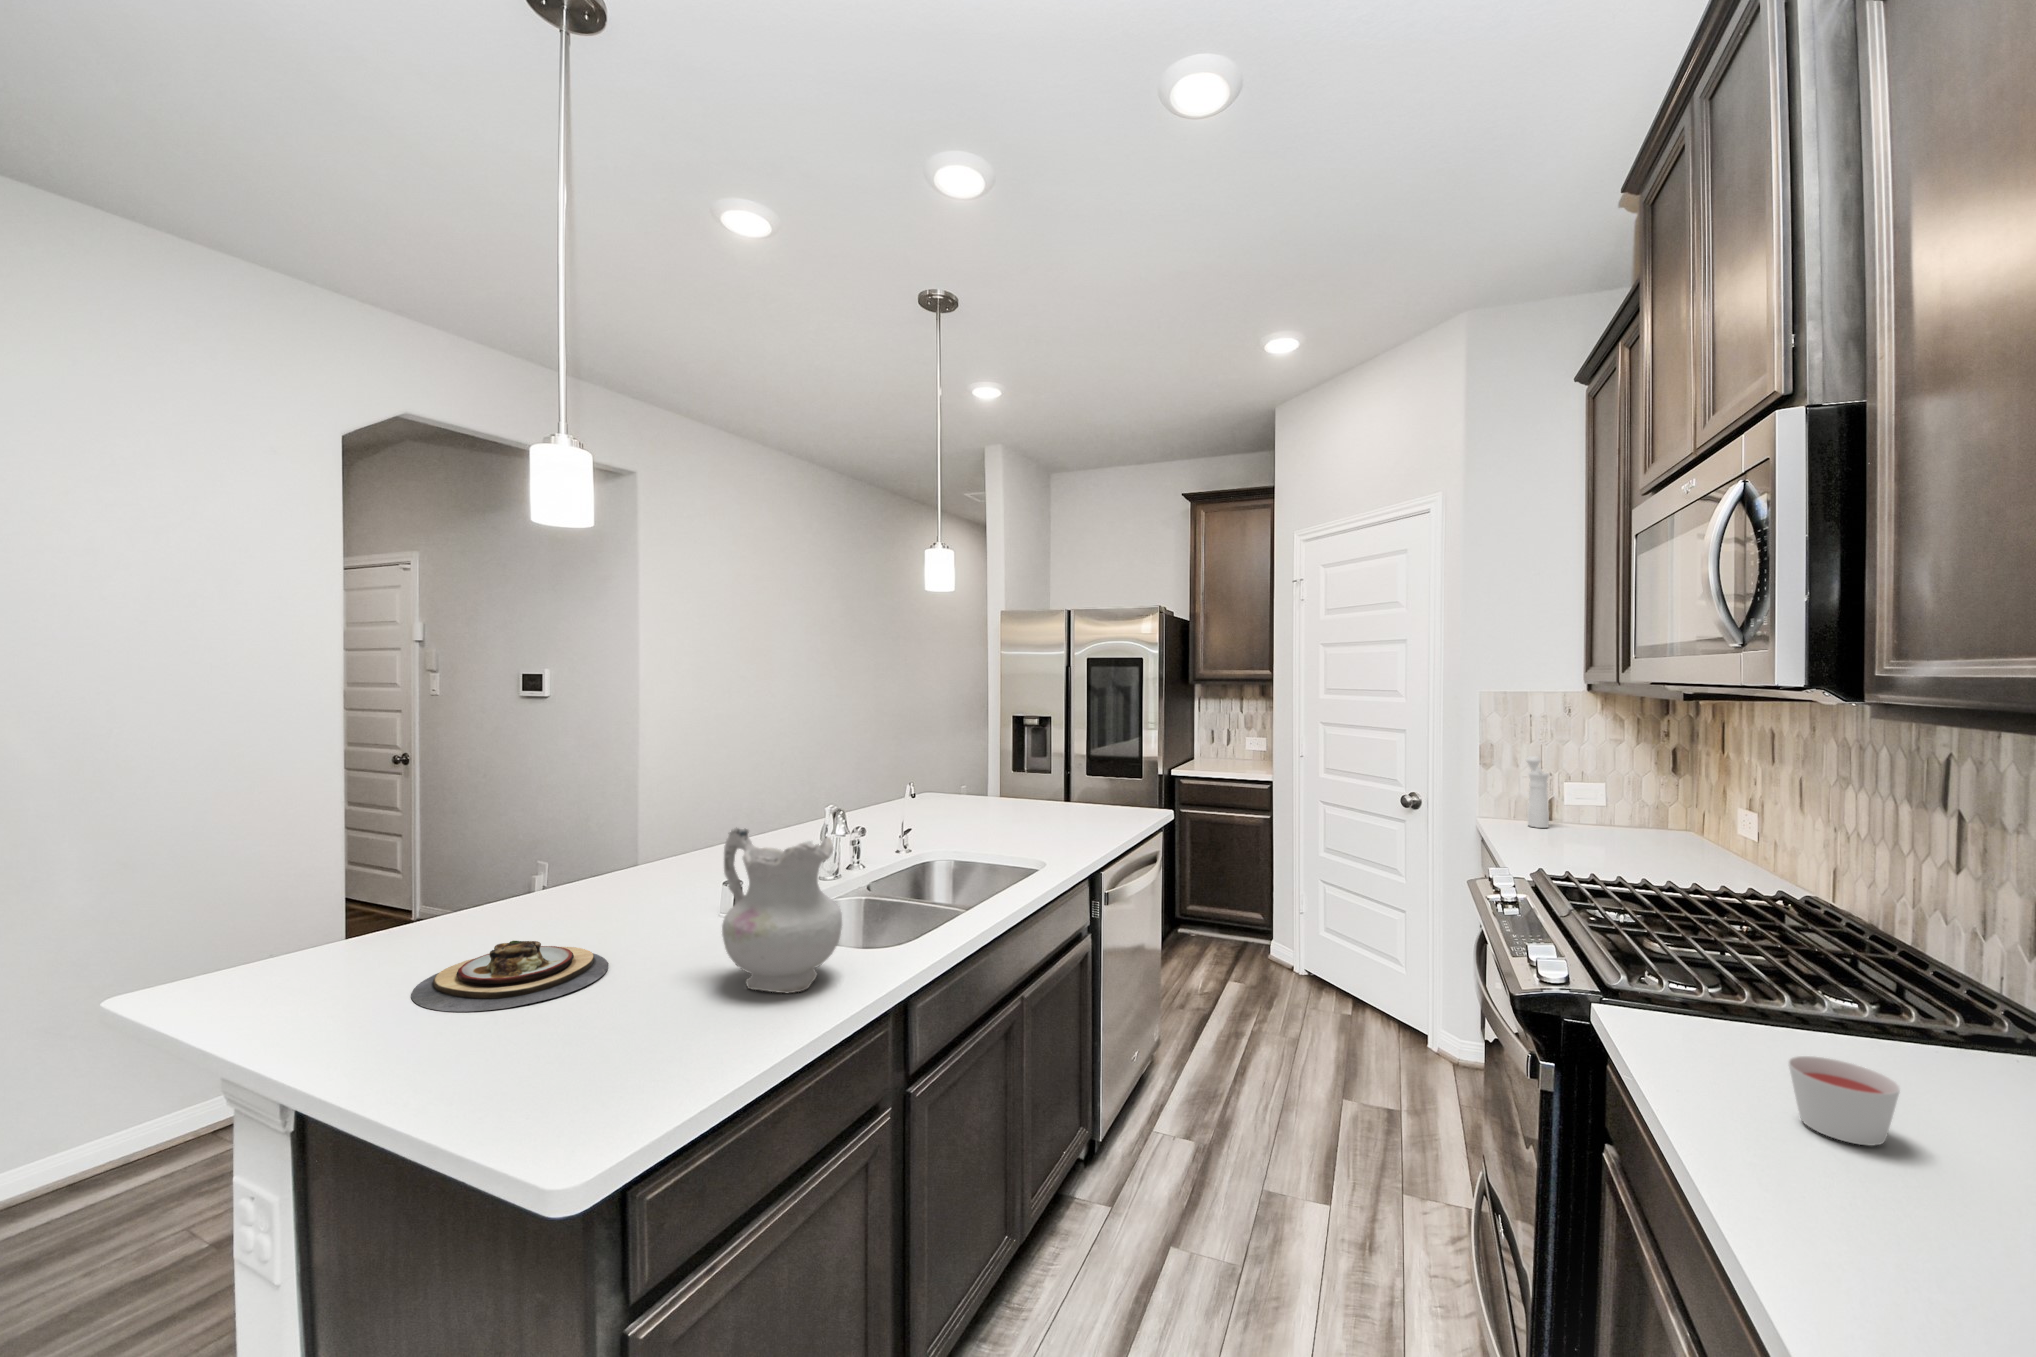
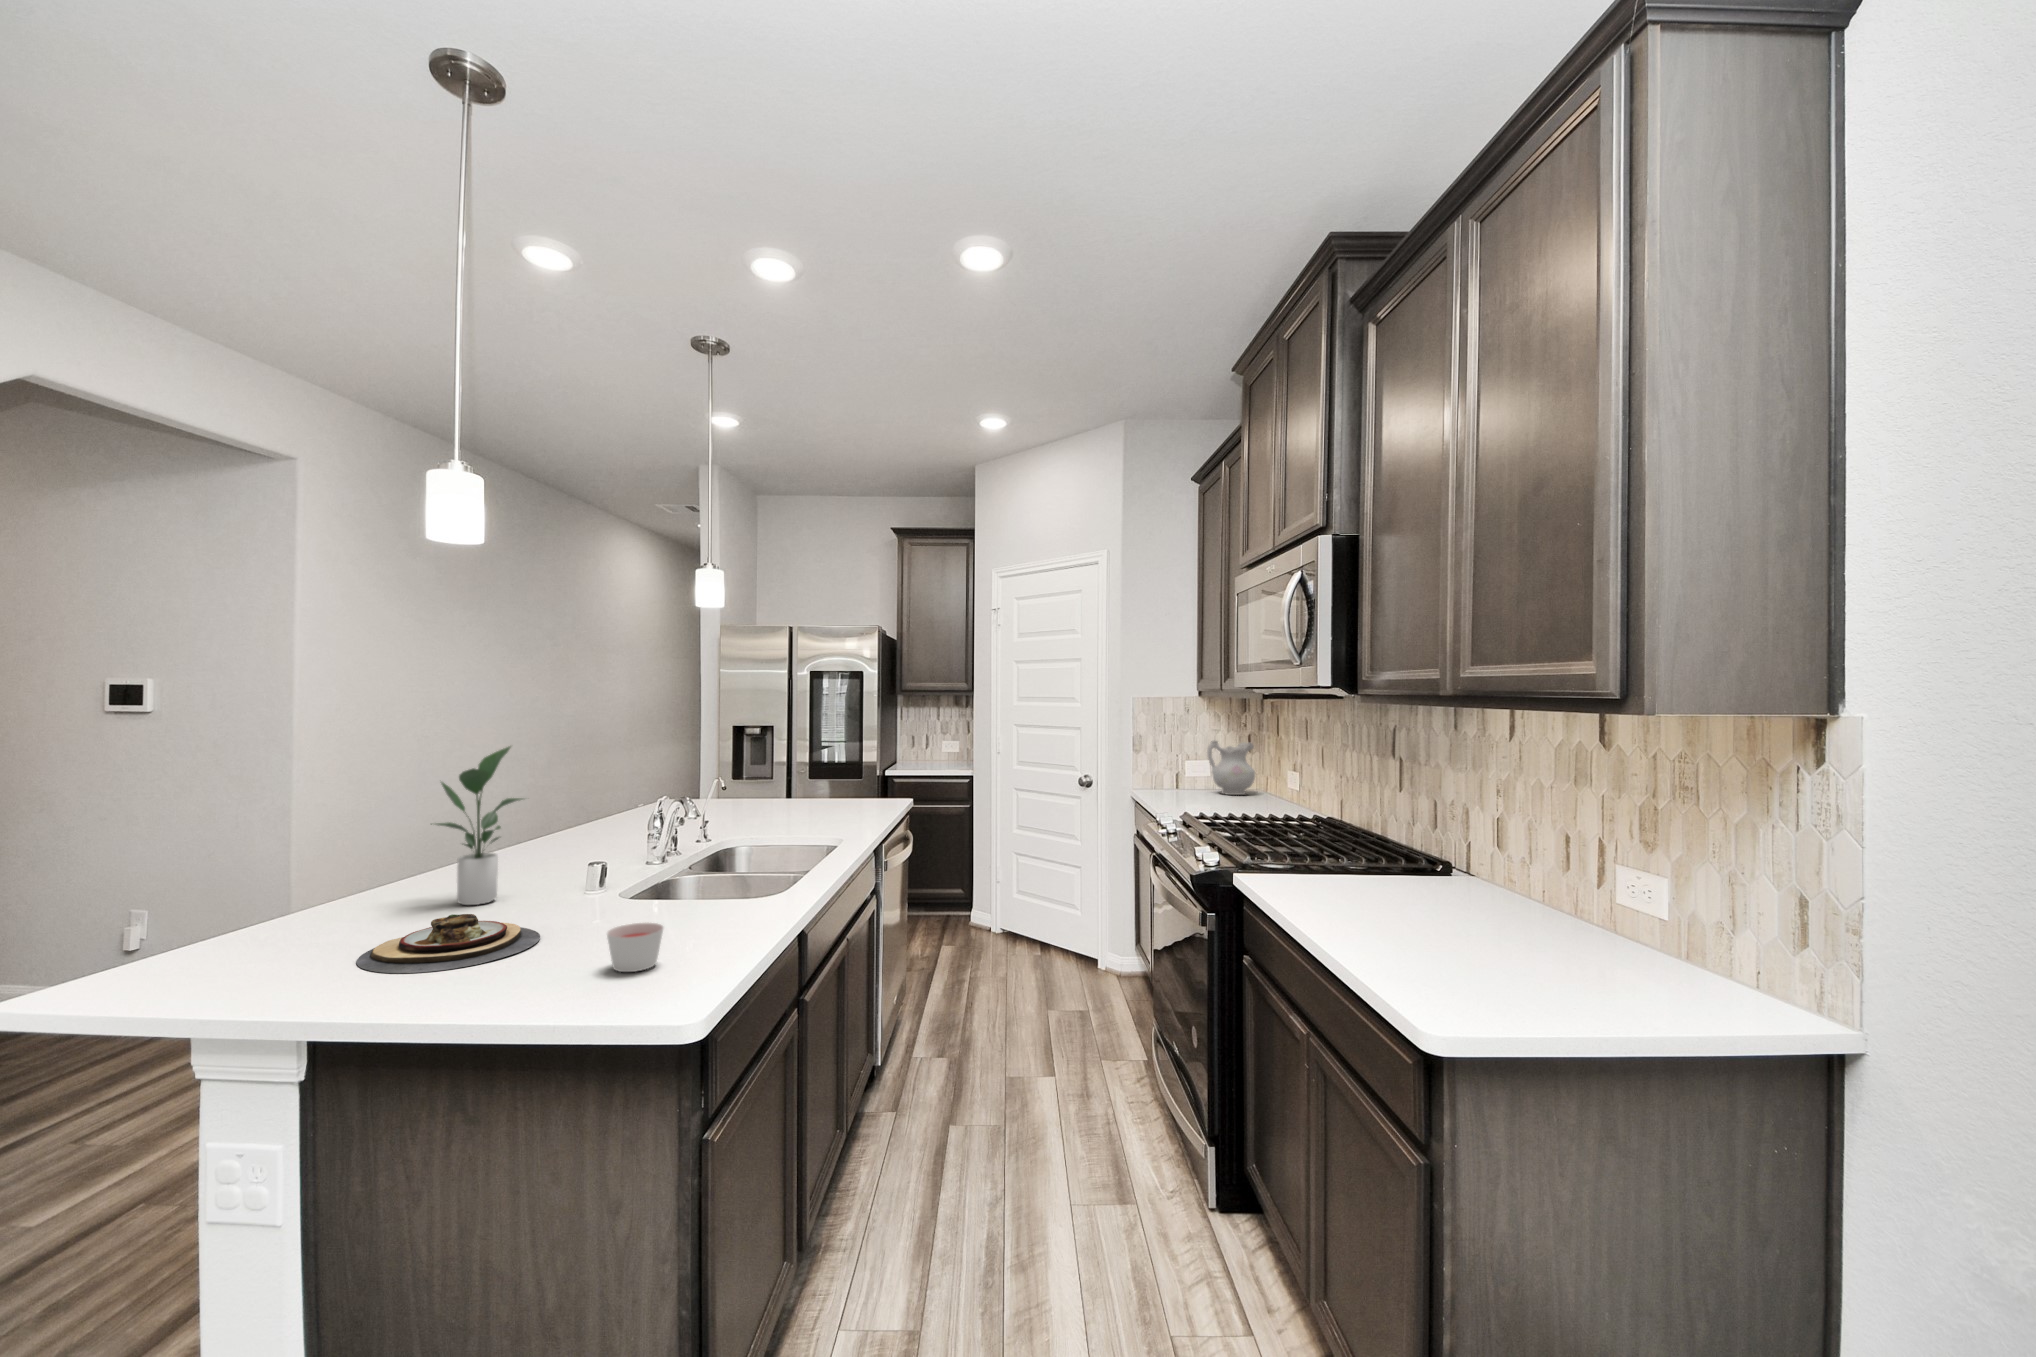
potted plant: none [561,745,663,918] -> present [431,746,522,905]
pepper mill: present [1526,756,1549,828] -> none [1164,743,1180,794]
ceramic pitcher: present [722,828,842,993] -> present [1207,741,1255,795]
candle: present [1788,1056,1900,1146] -> present [607,923,663,972]

